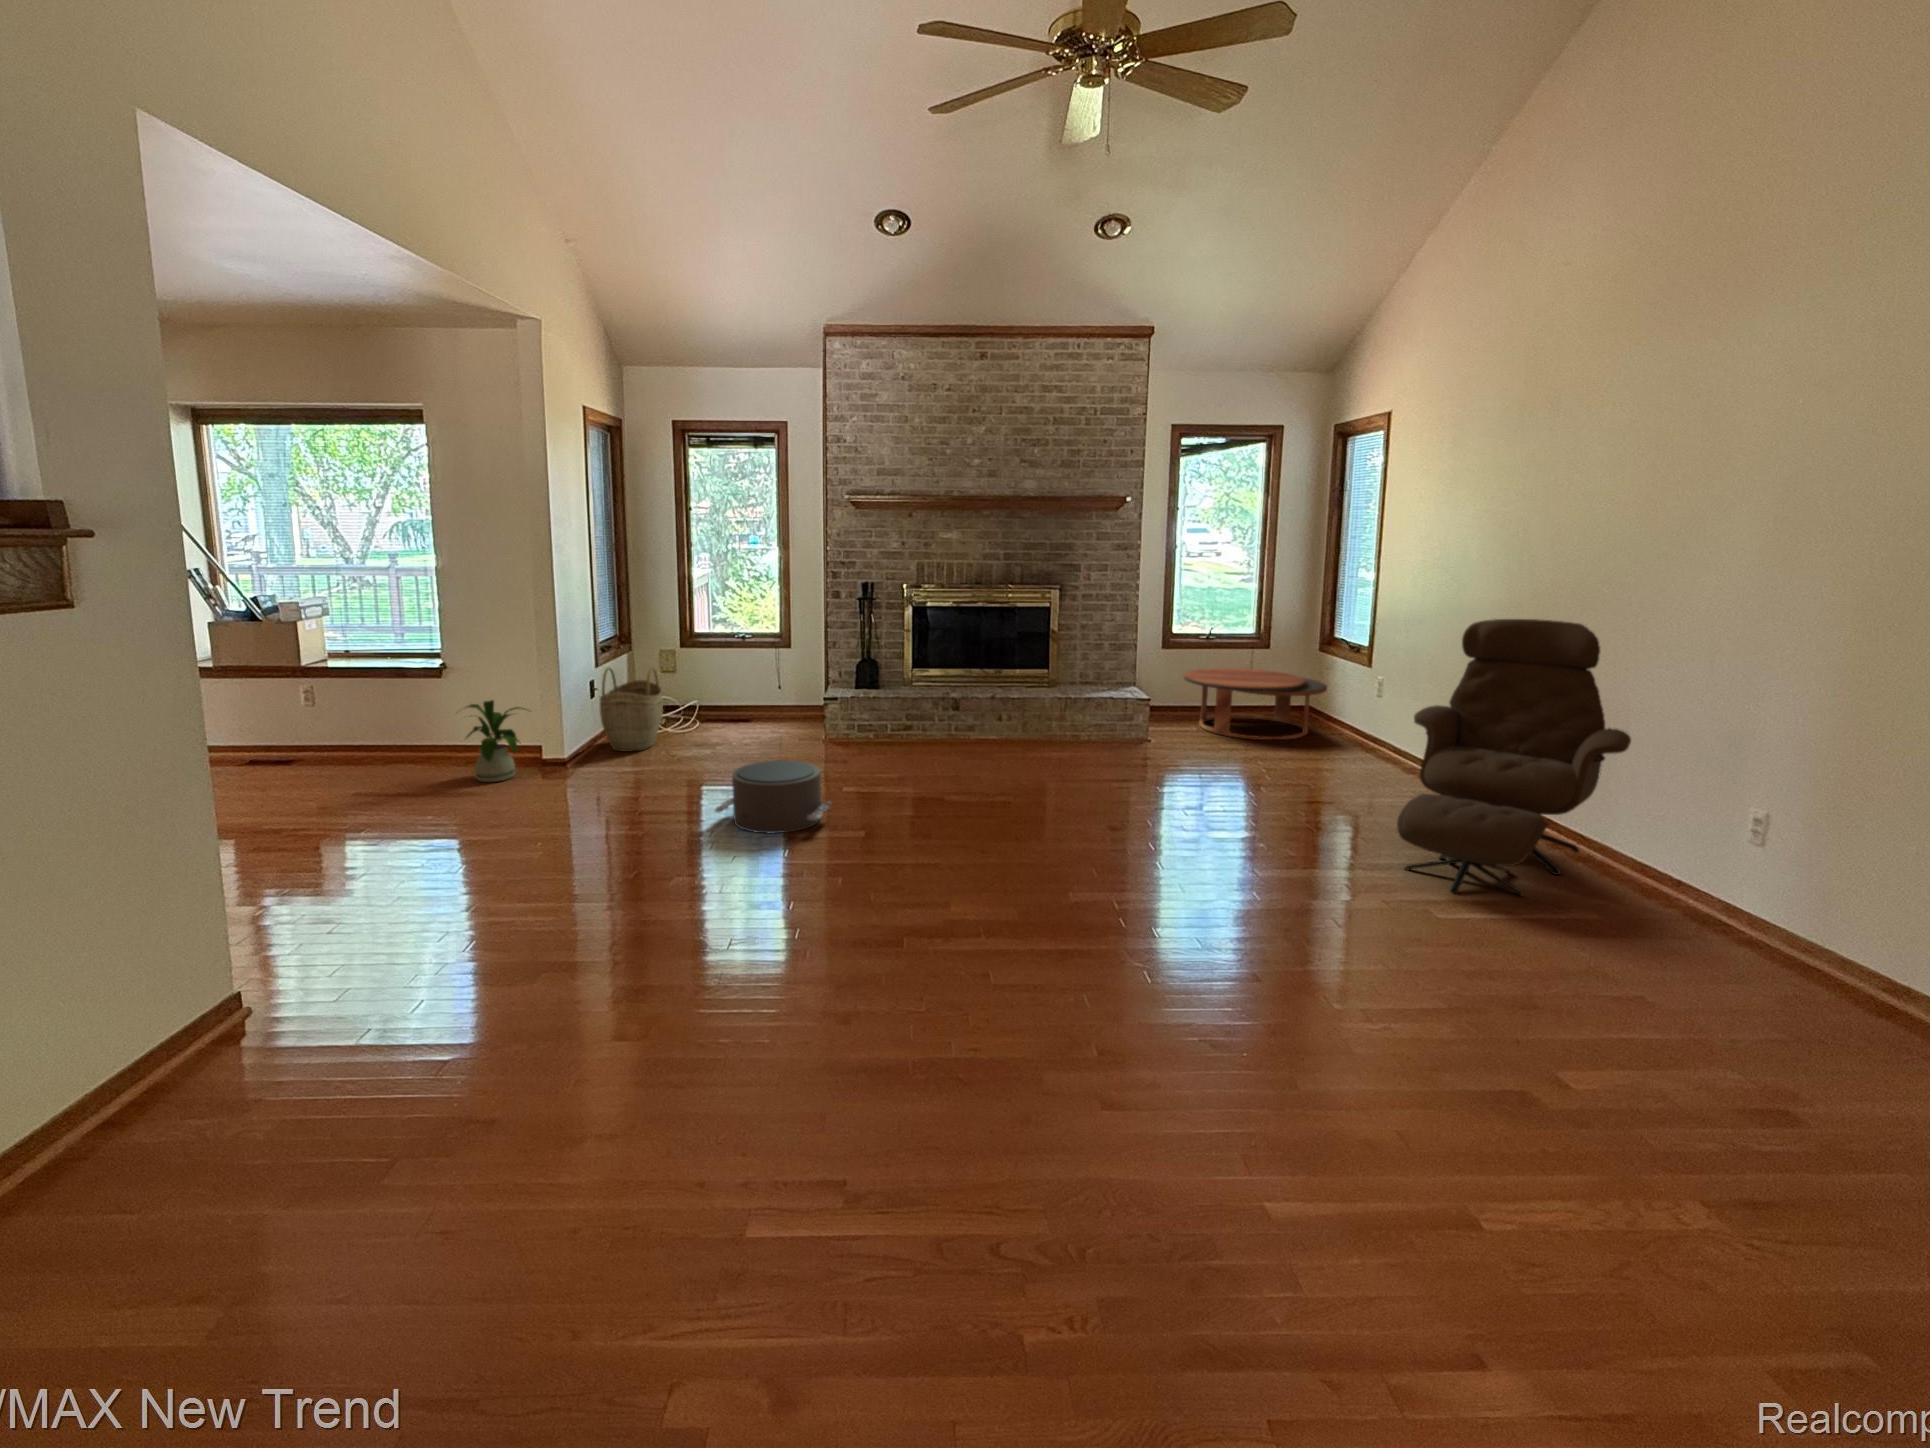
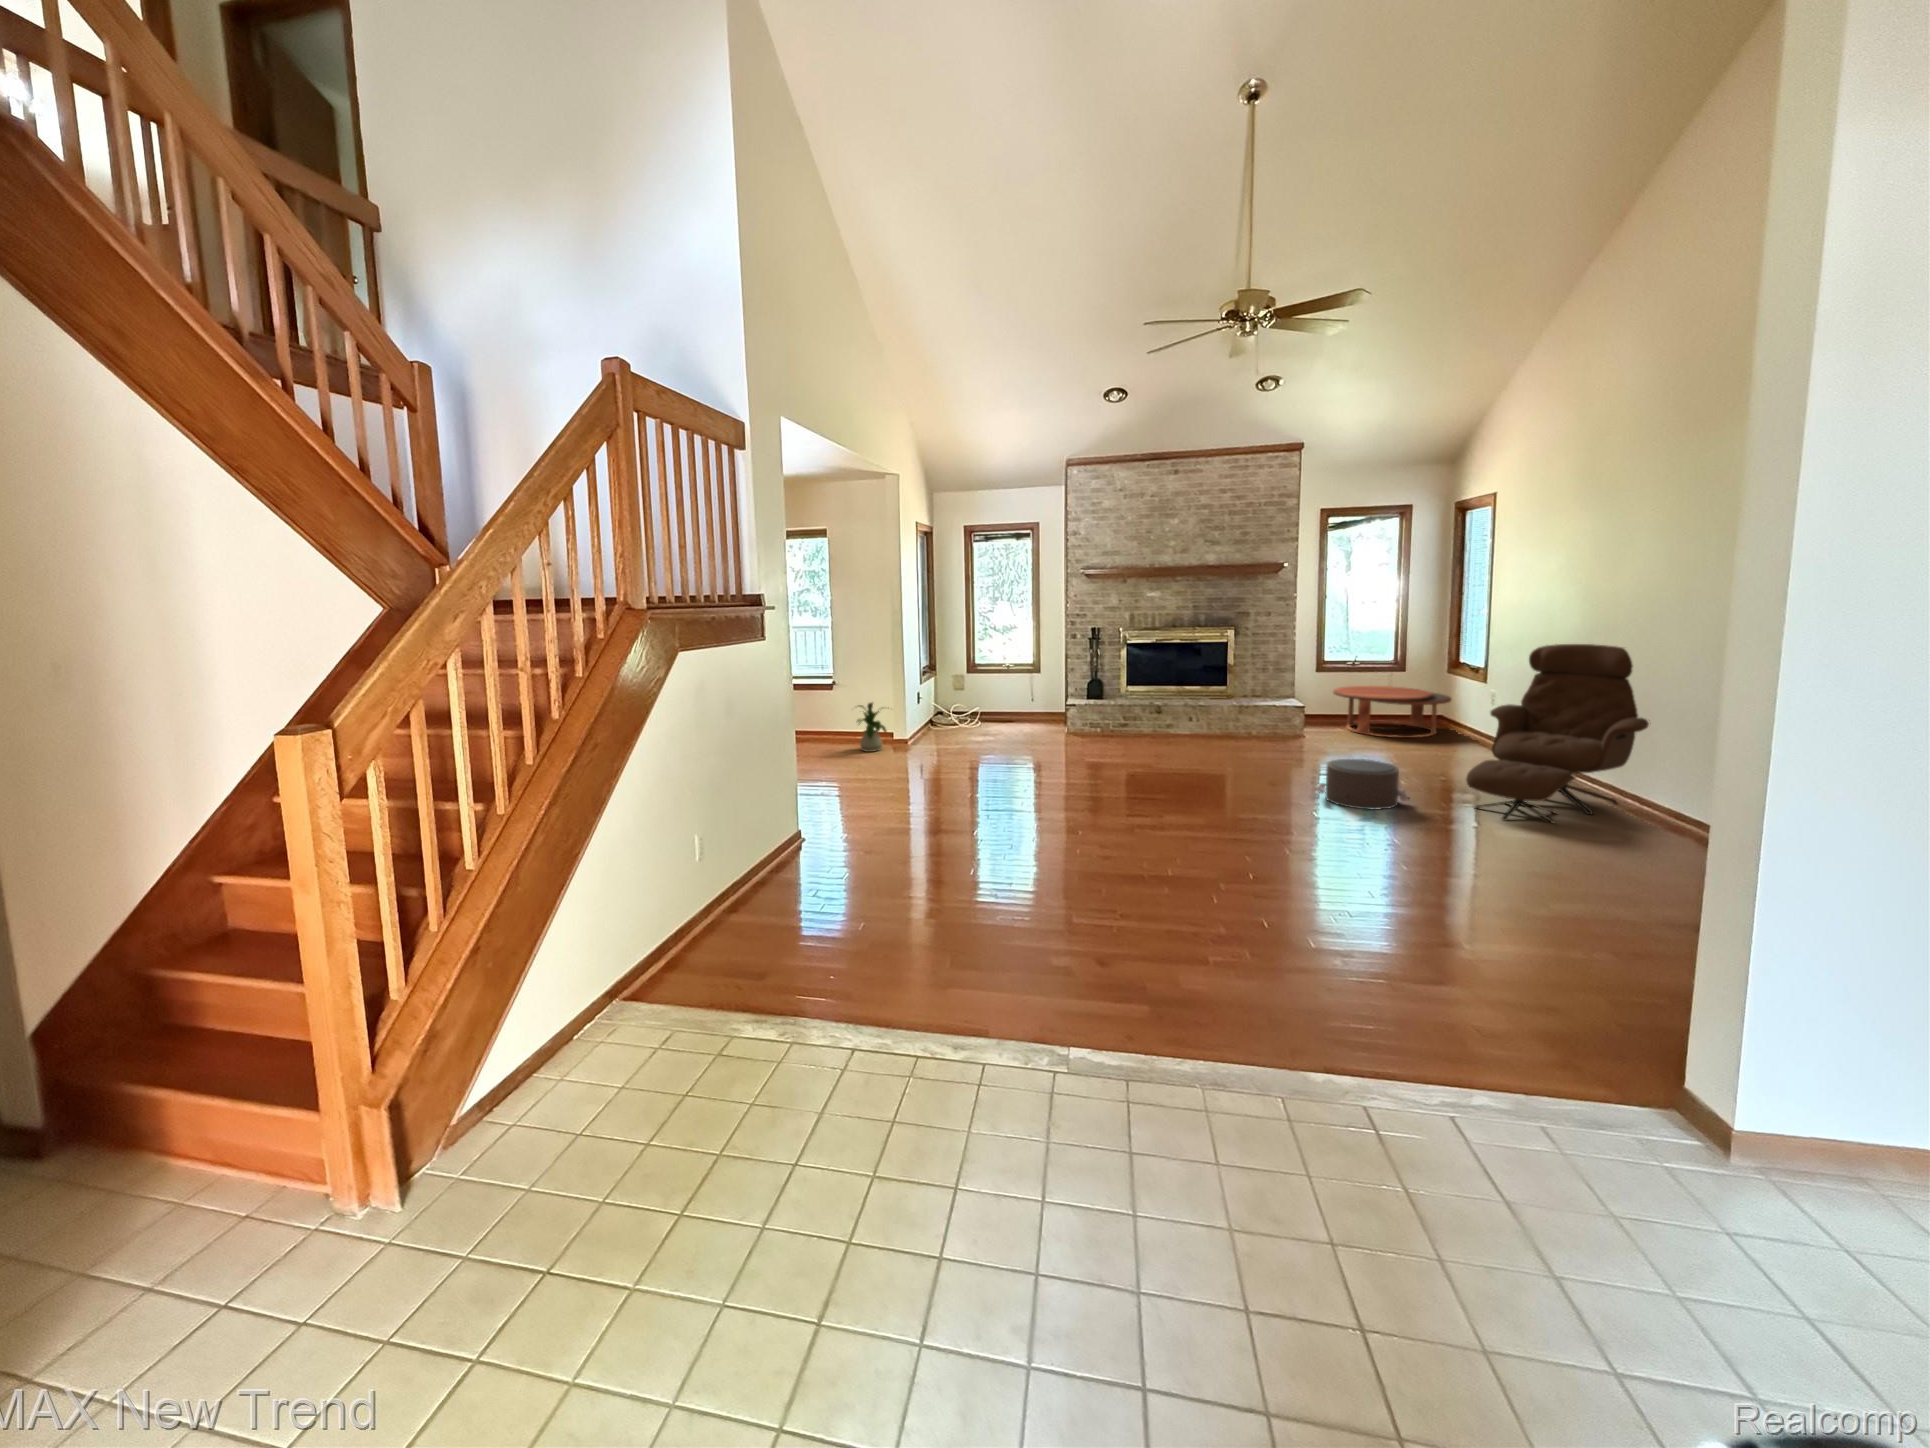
woven basket: present [600,667,663,752] -> none [925,685,961,738]
pouf: present [715,761,831,833] -> present [1318,759,1409,810]

